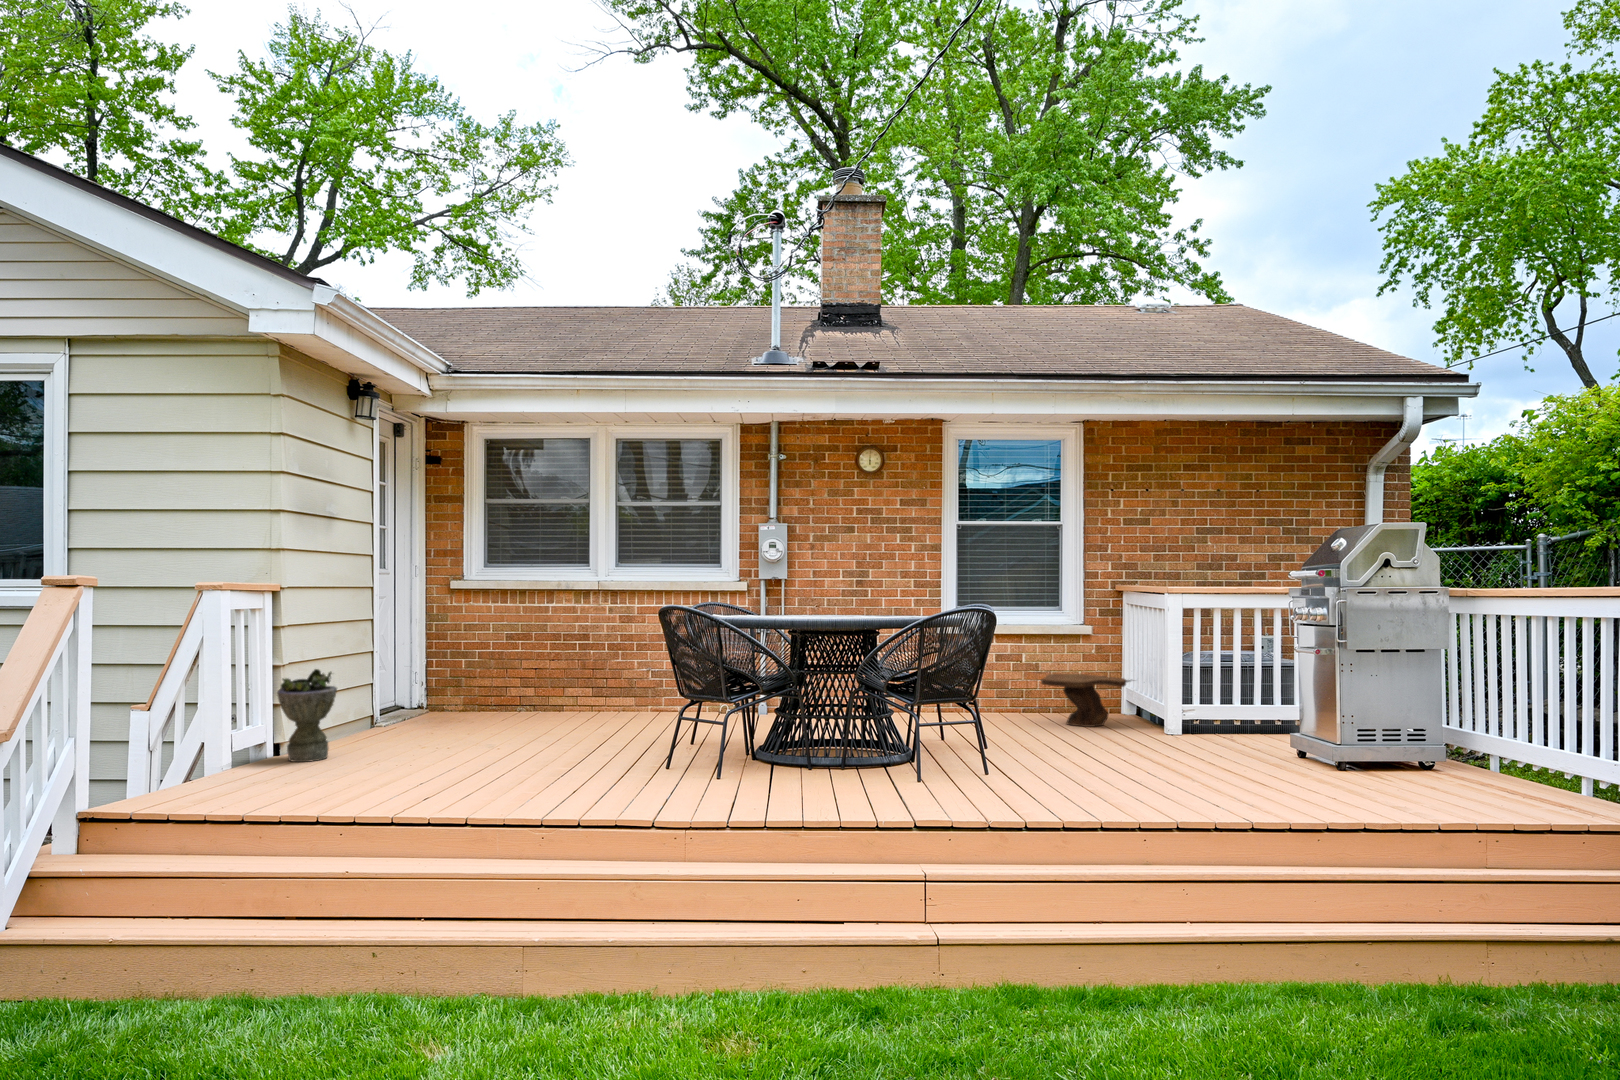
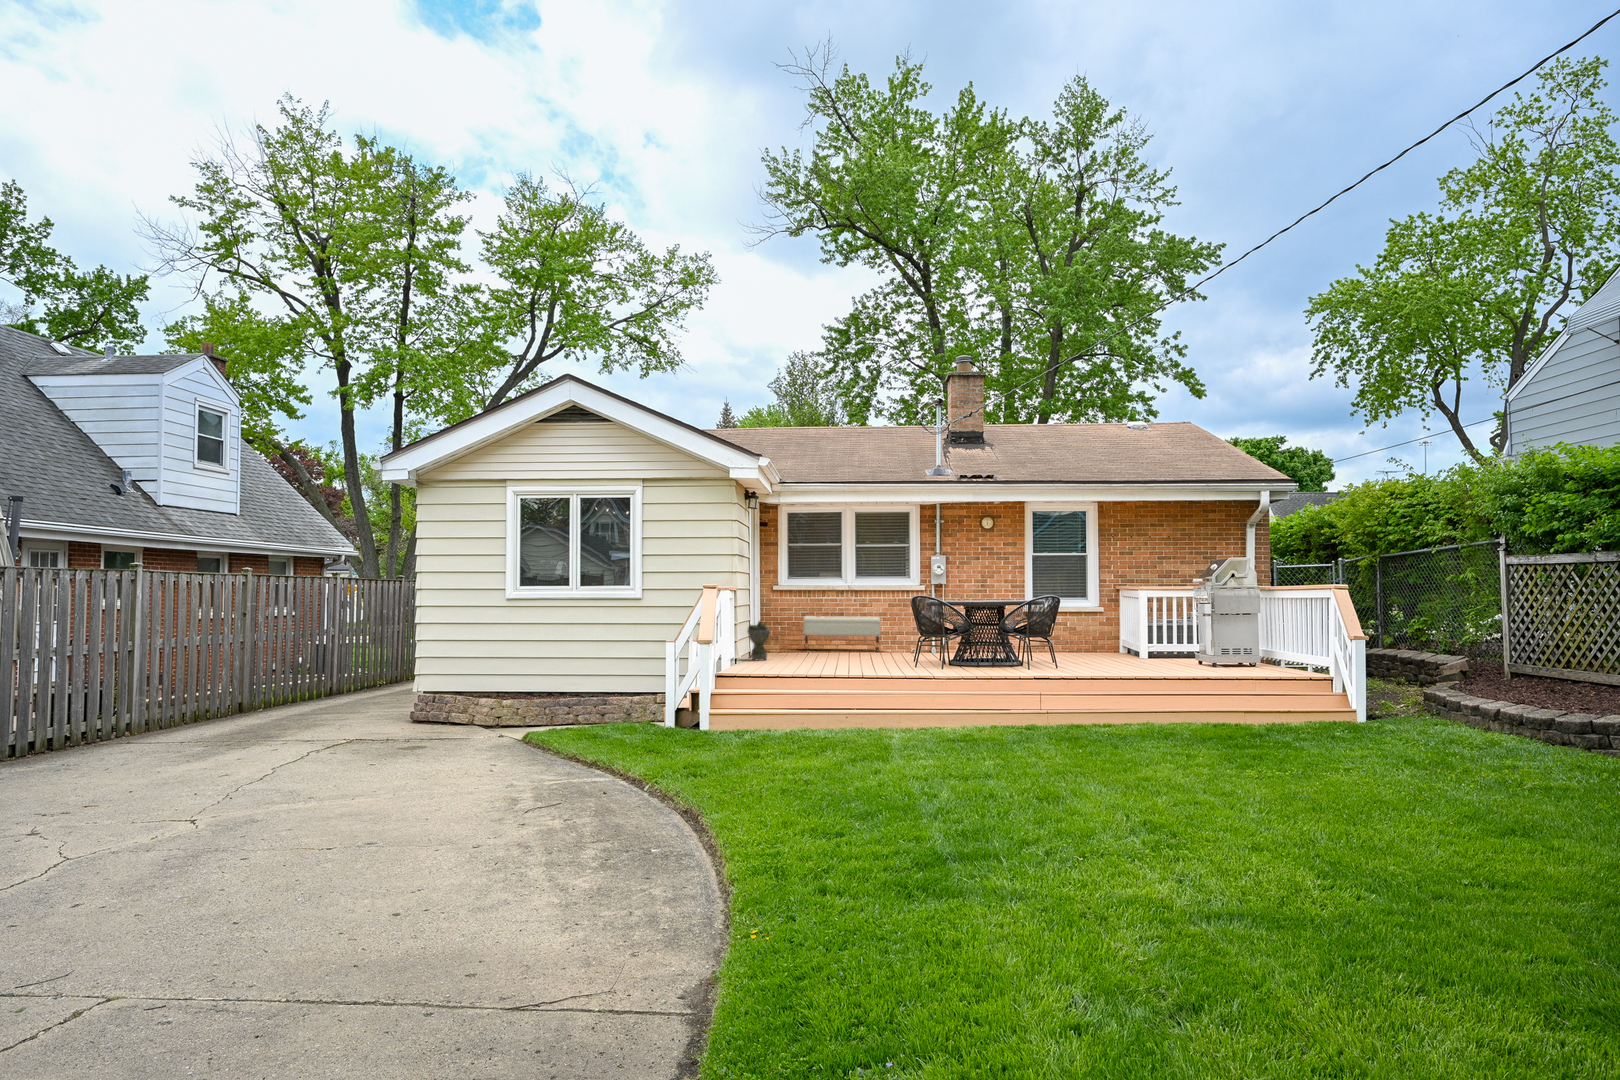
bench: none [493,647,657,720] -> present [803,616,881,651]
side table: present [1041,674,1131,727] -> none [1077,631,1126,657]

